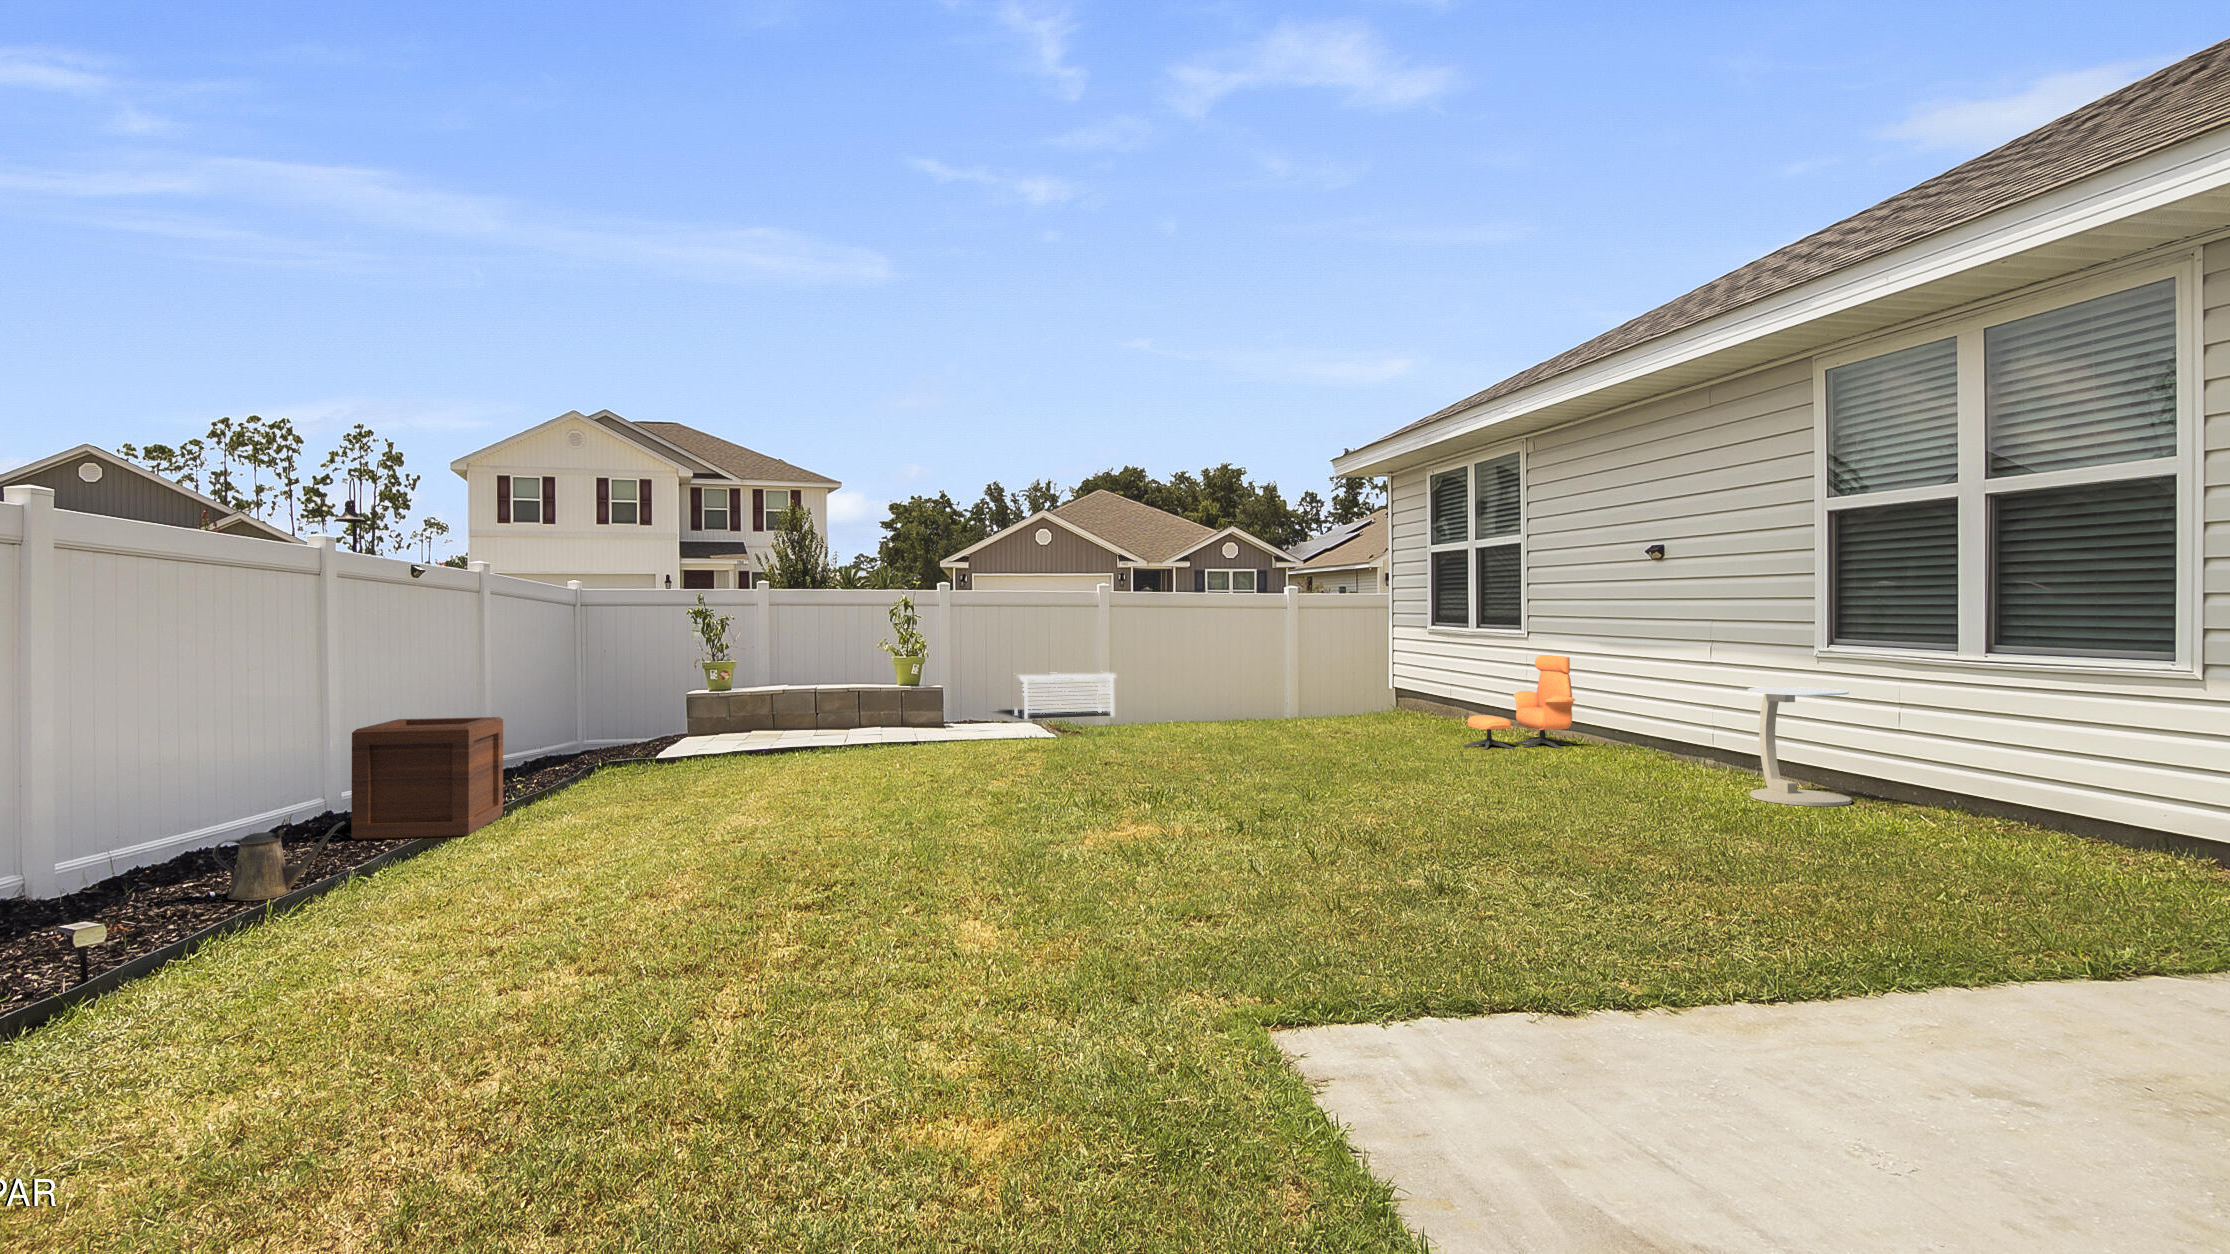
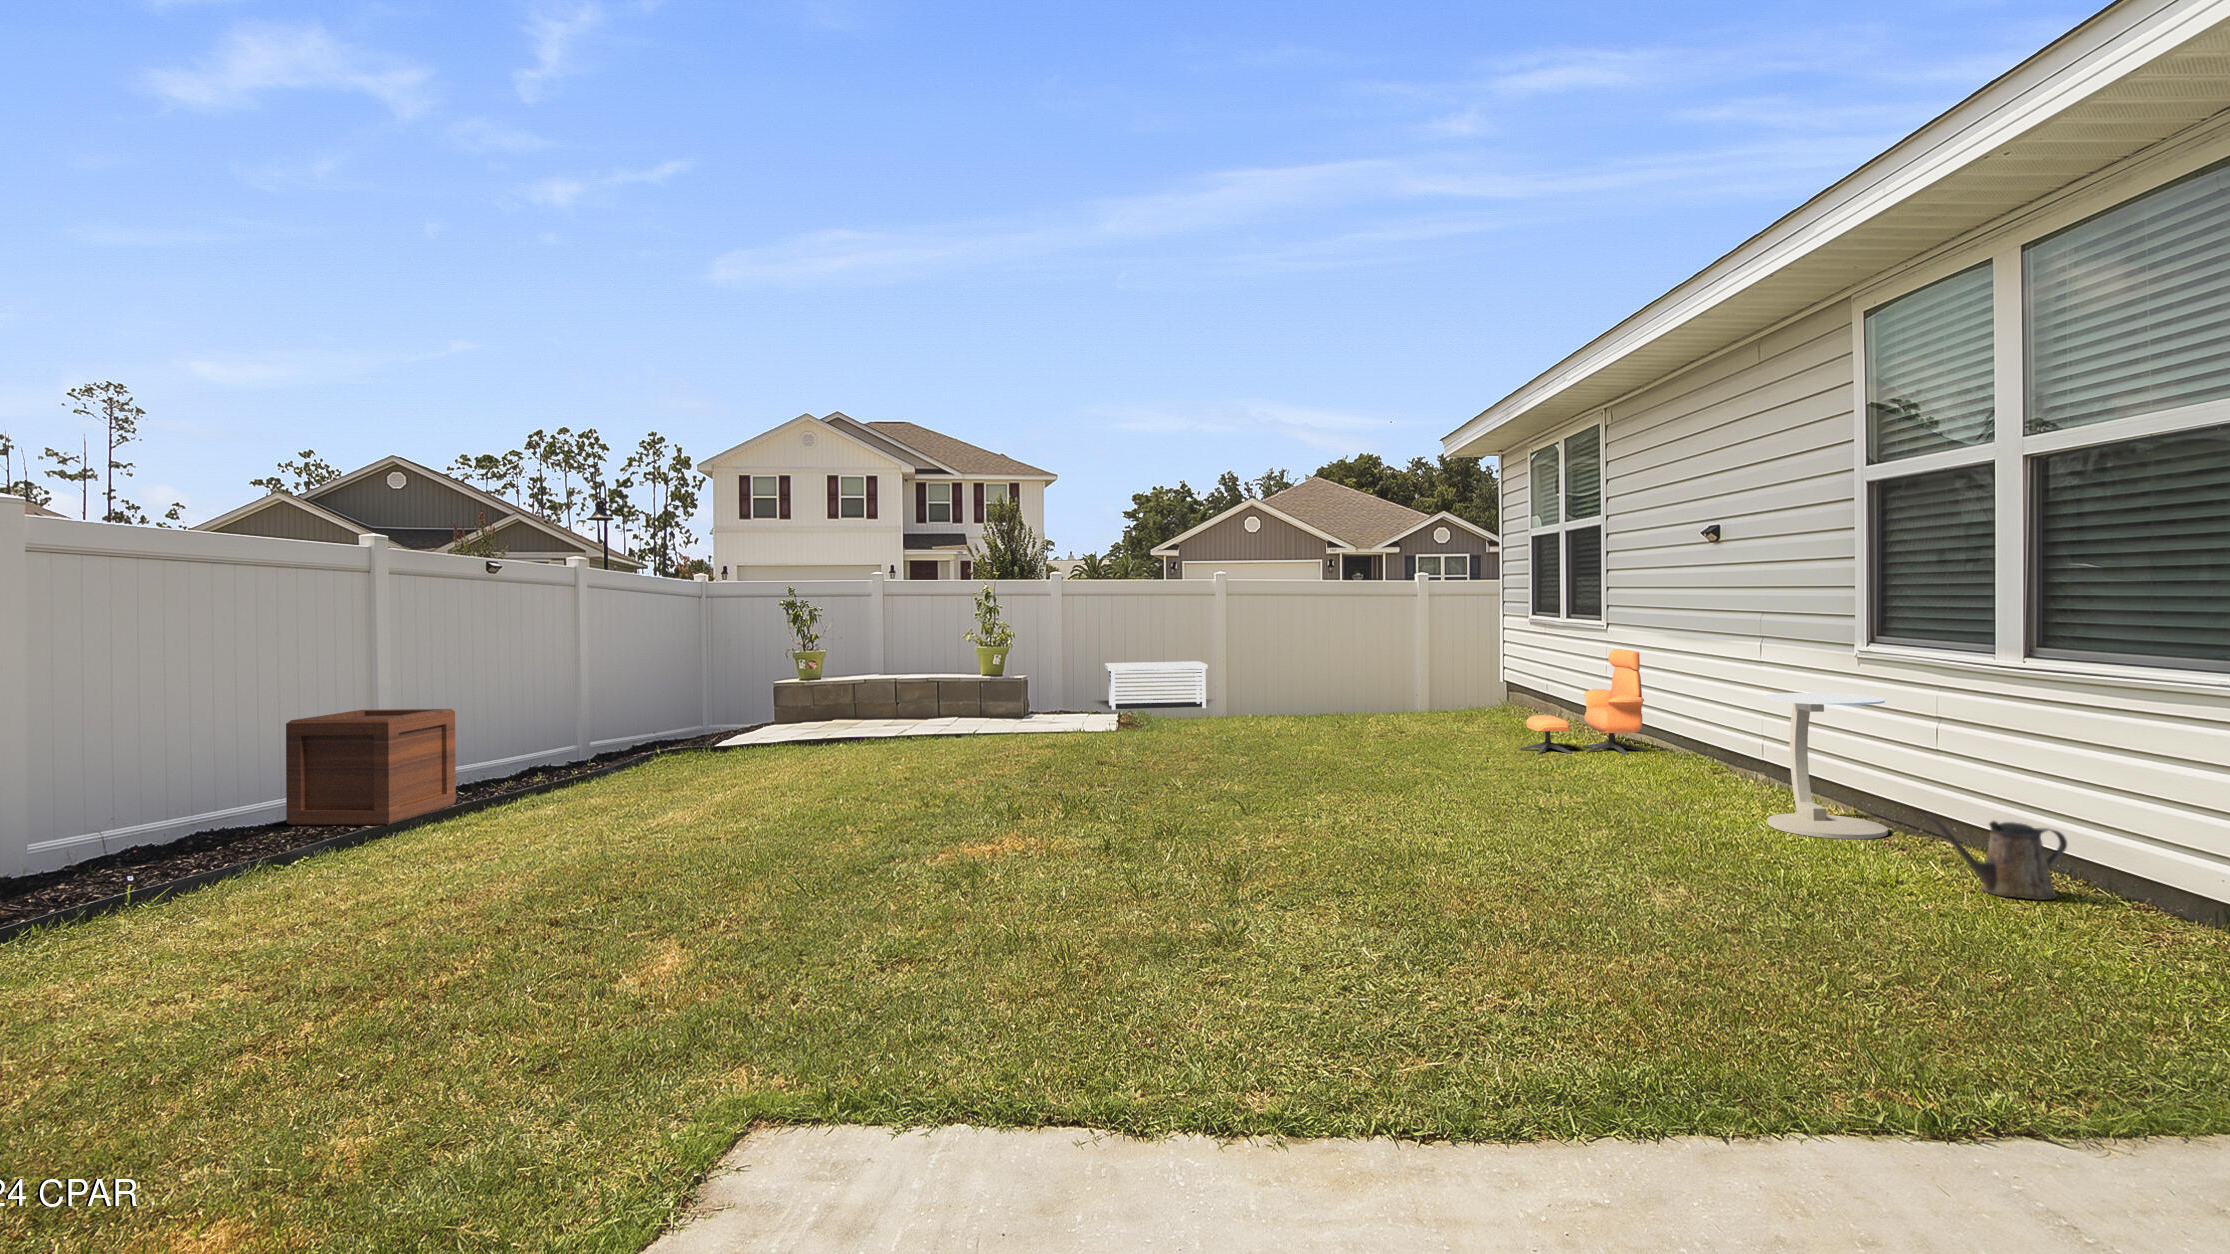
watering can: present [213,821,345,901] -> present [1925,815,2067,900]

